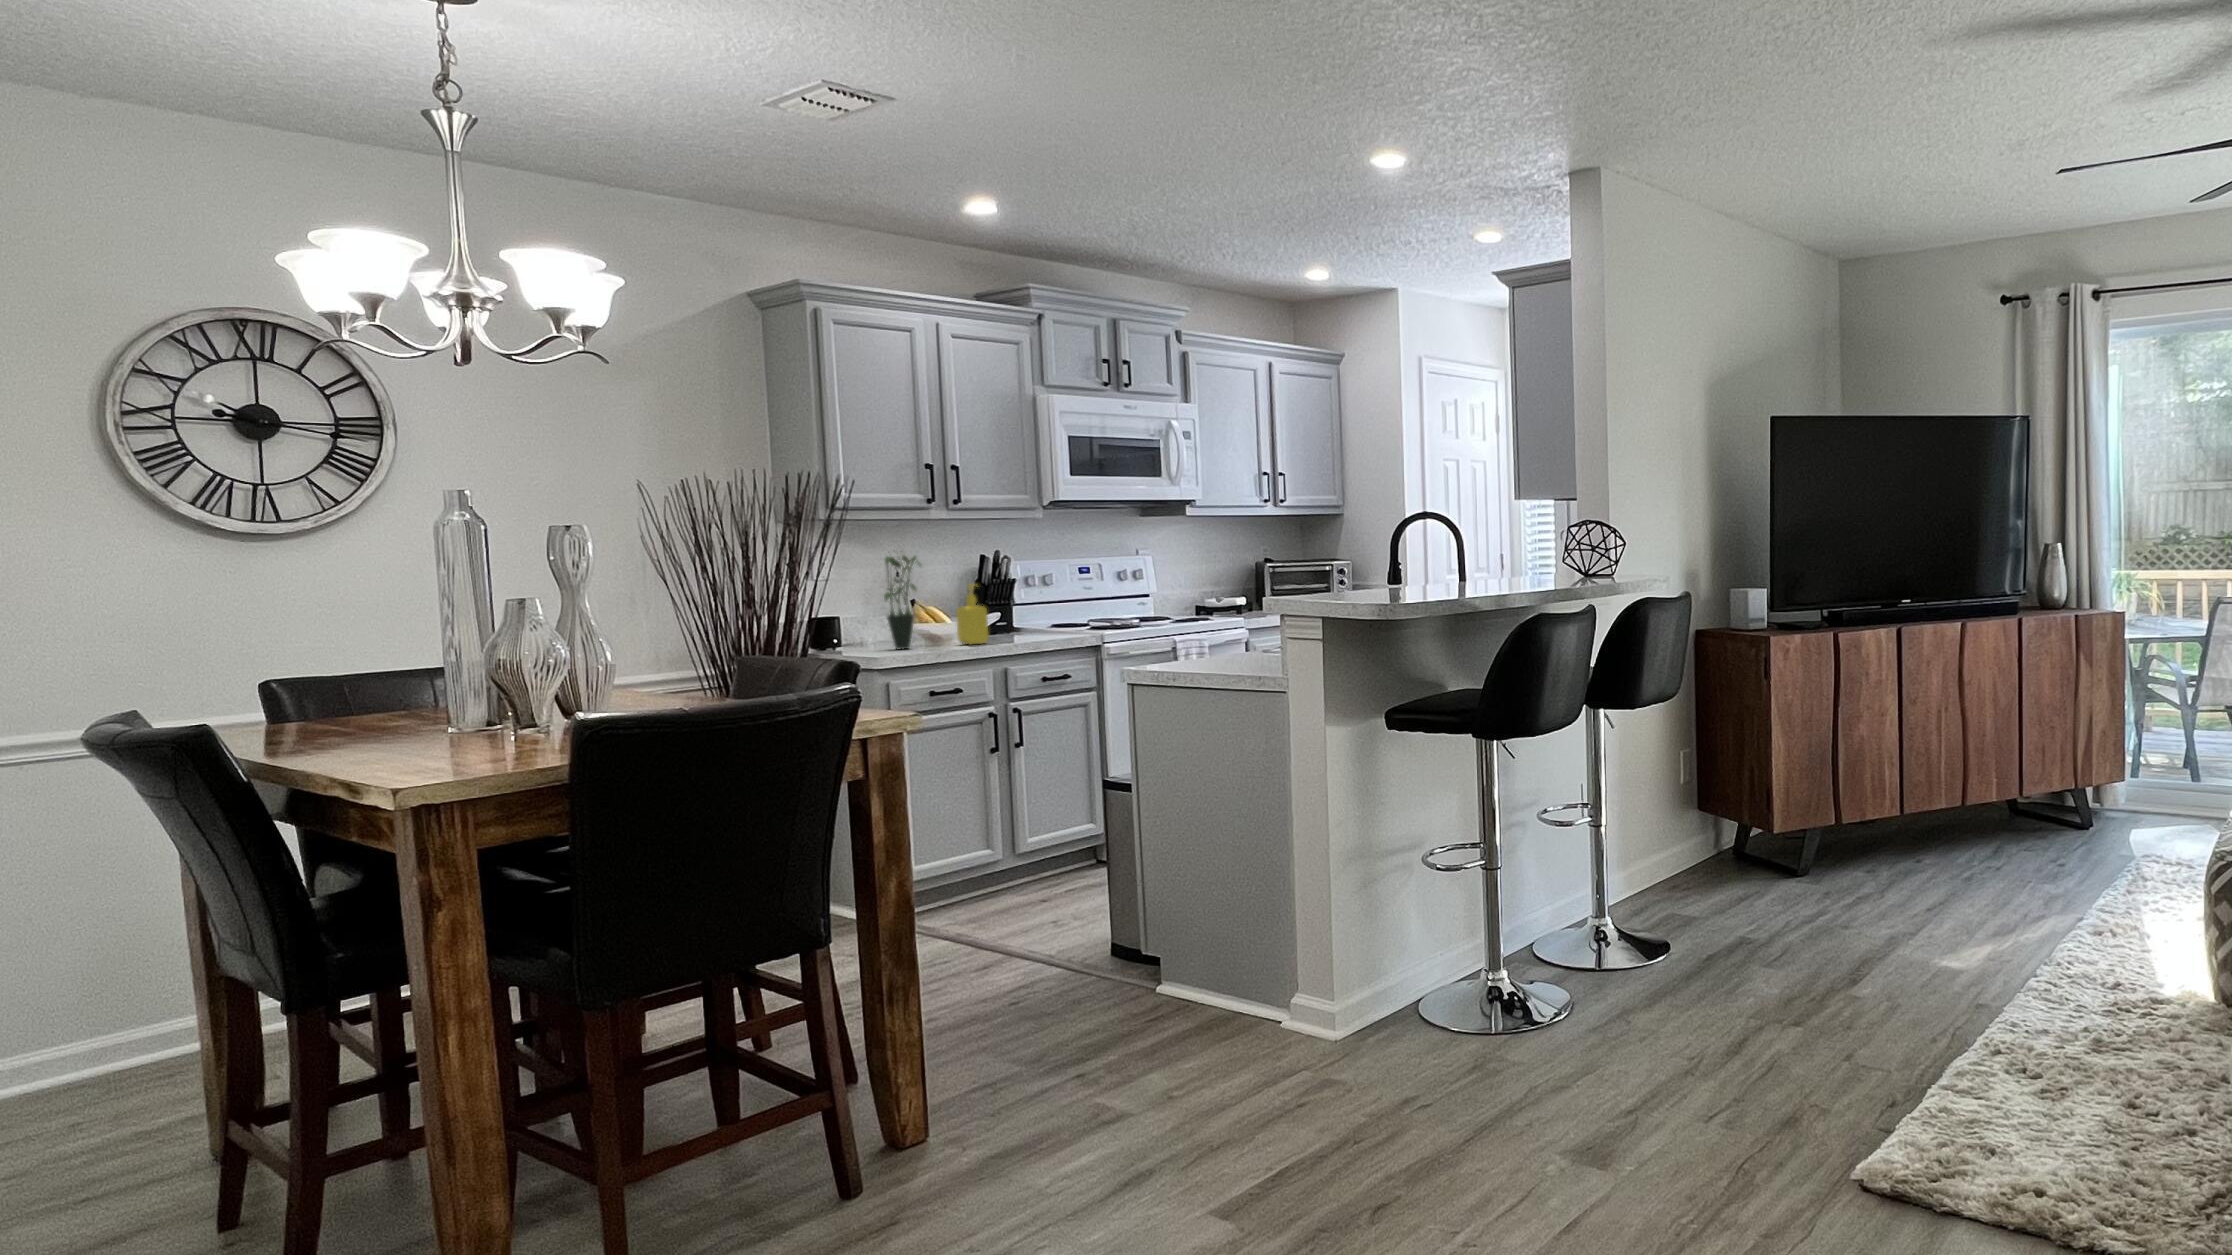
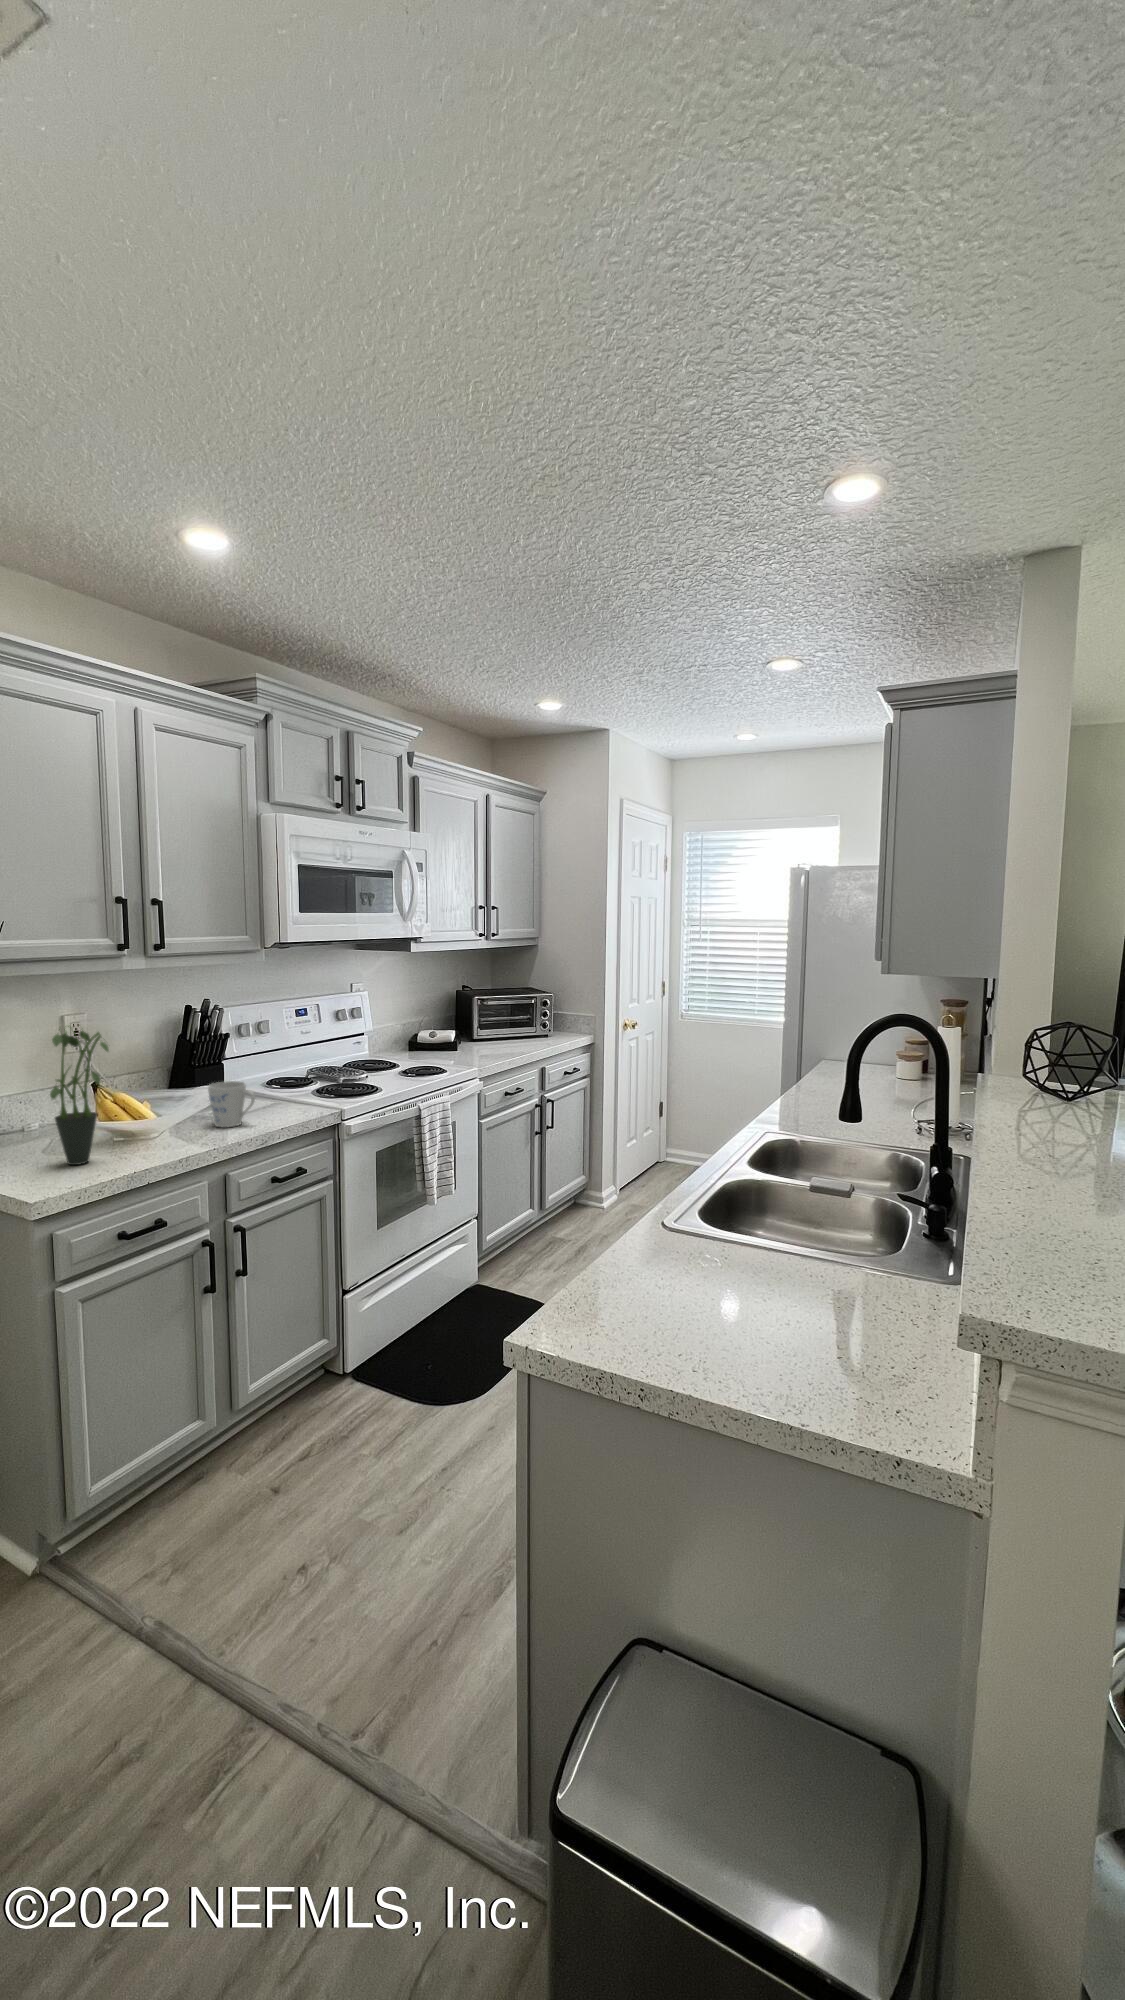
soap dispenser: present [956,584,988,644] -> none [157,1065,201,1148]
mug: none [995,606,1031,639] -> present [208,1081,255,1127]

